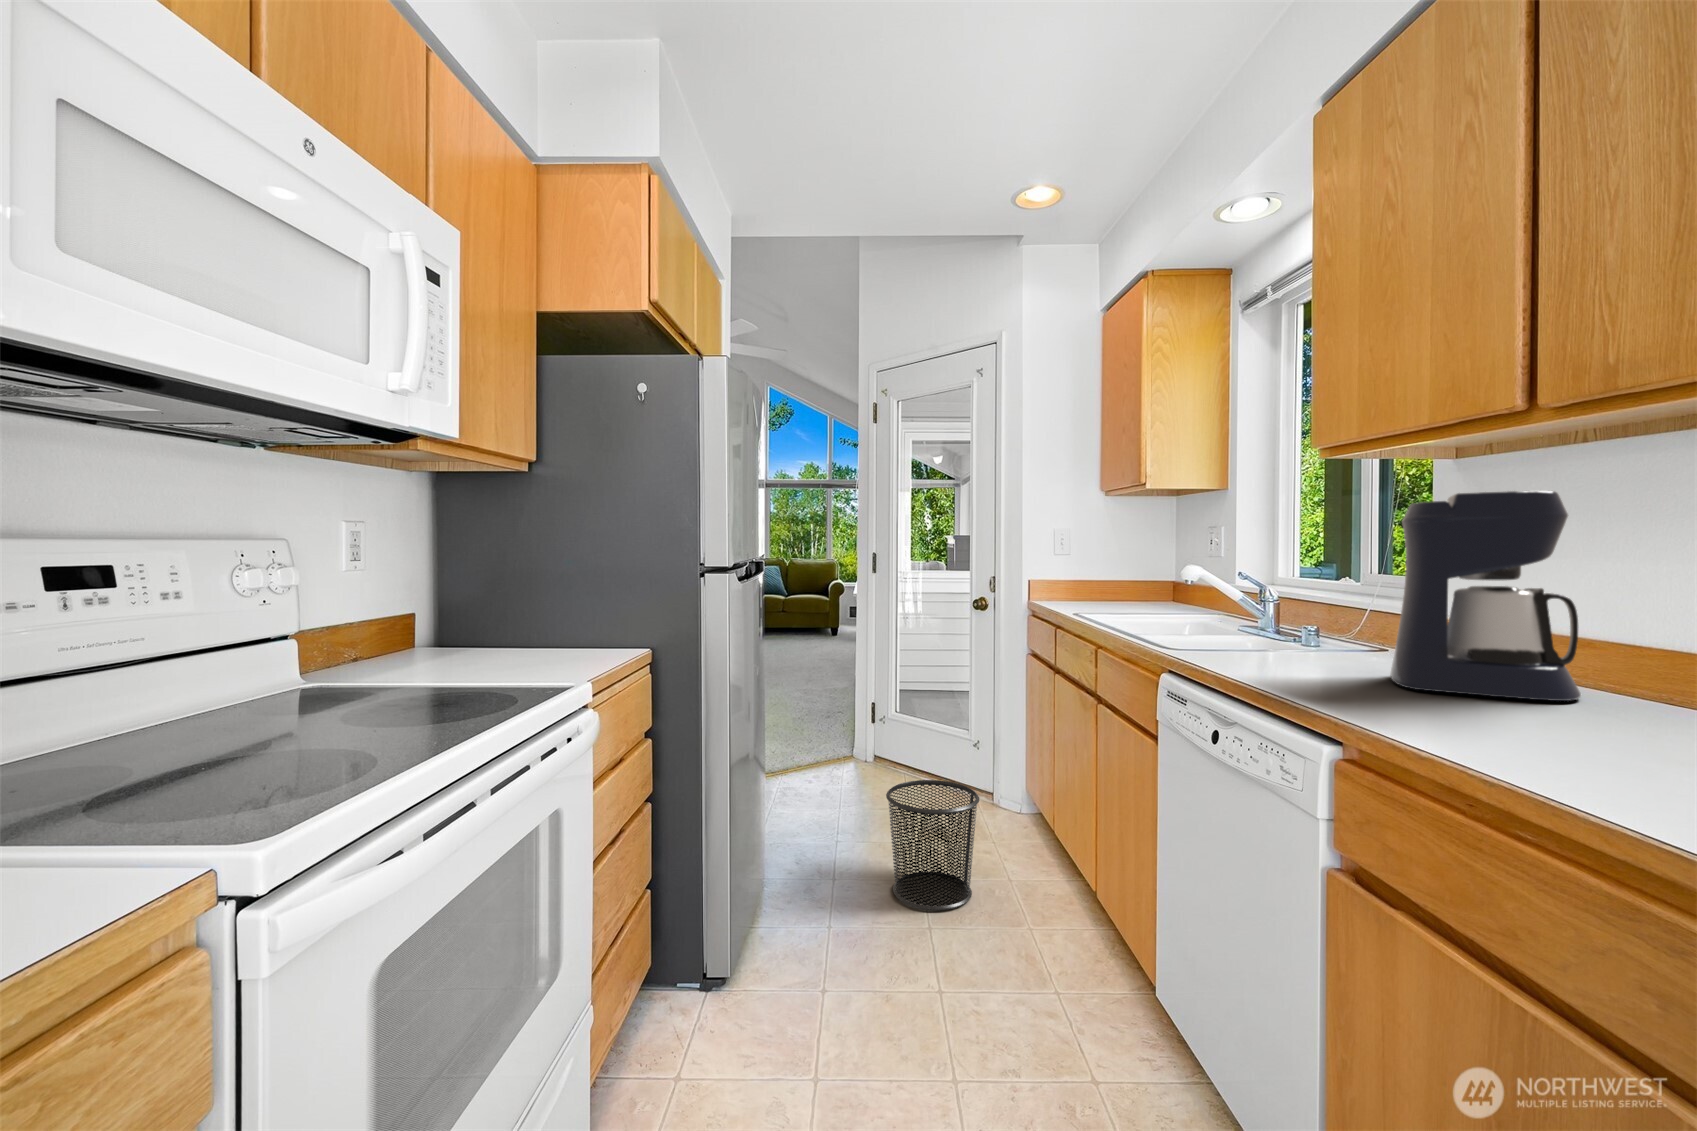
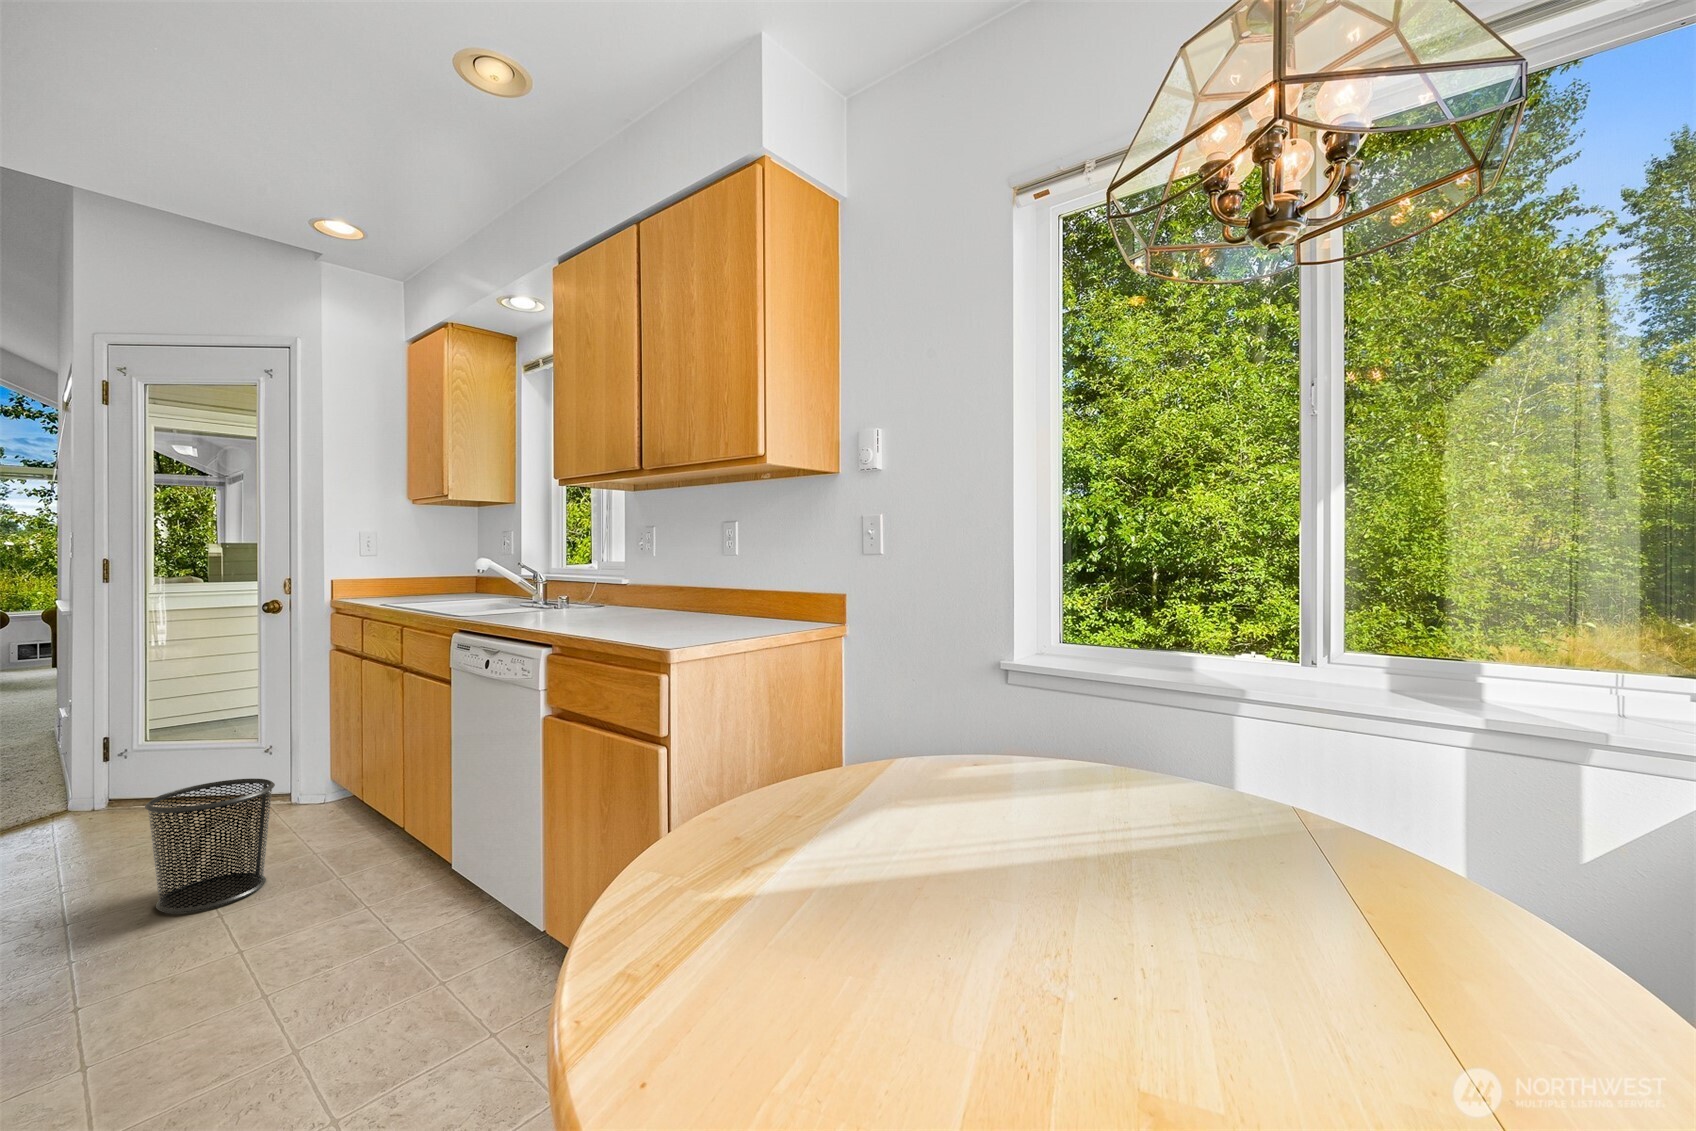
coffee maker: present [1390,491,1581,701] -> none [594,505,678,617]

